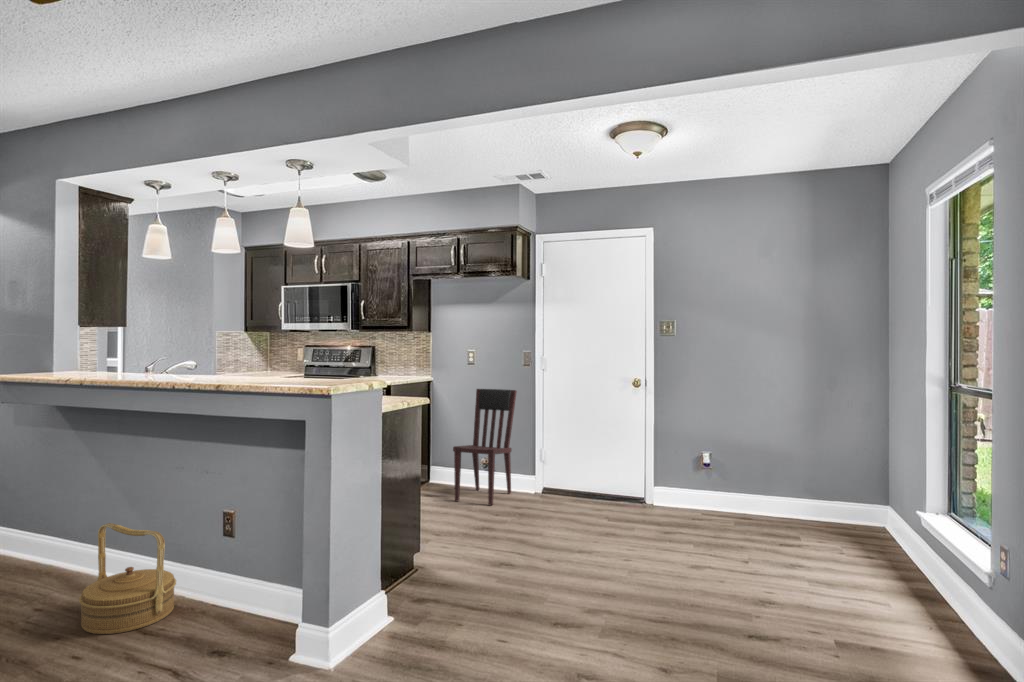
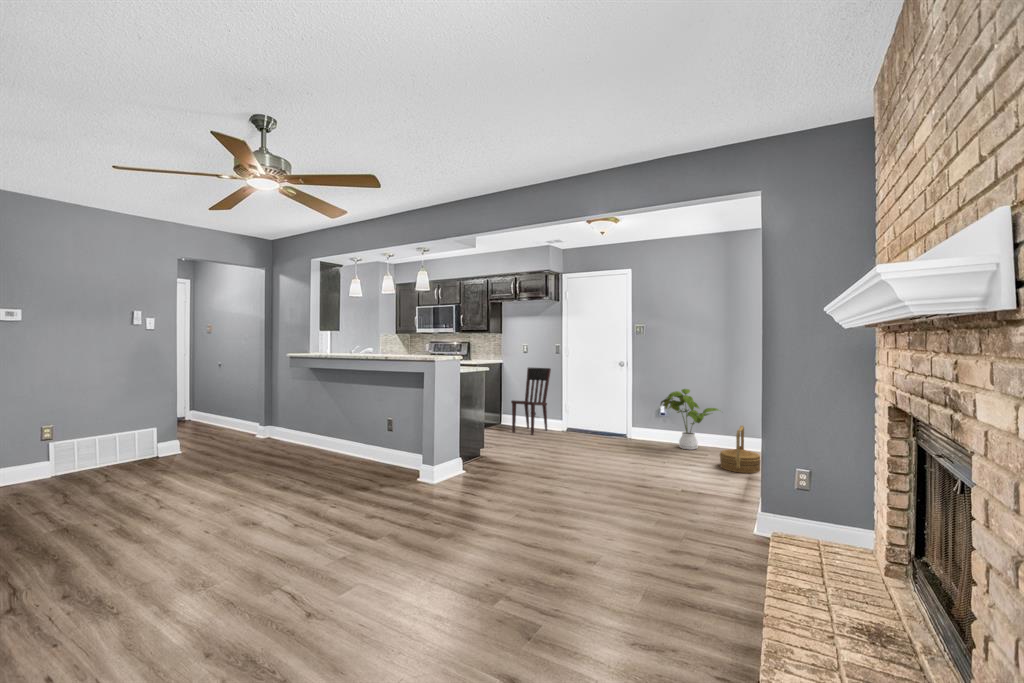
house plant: none [711,425,814,526] -> present [661,389,718,450]
woven basket: present [79,523,176,634] -> present [720,426,760,473]

